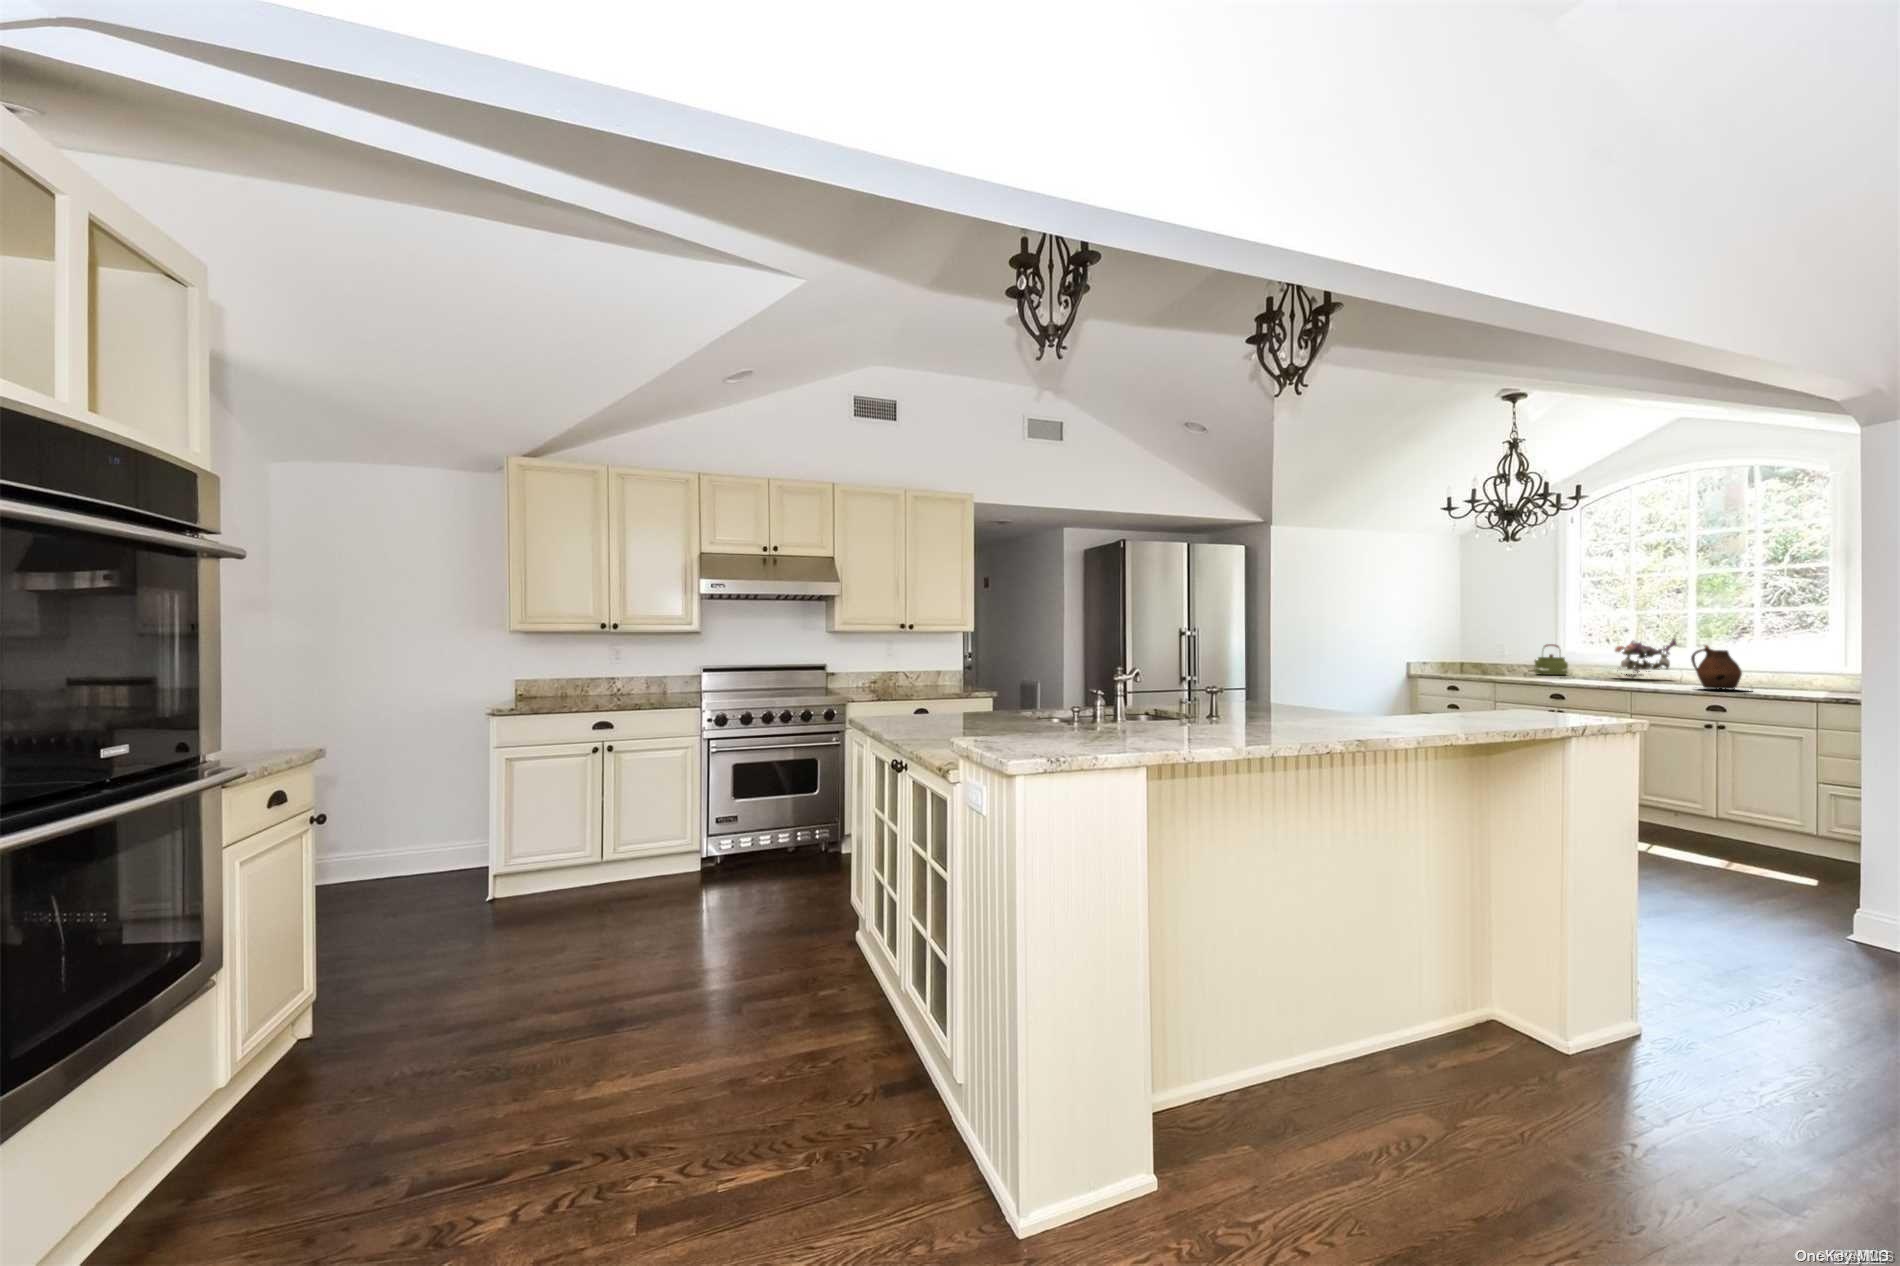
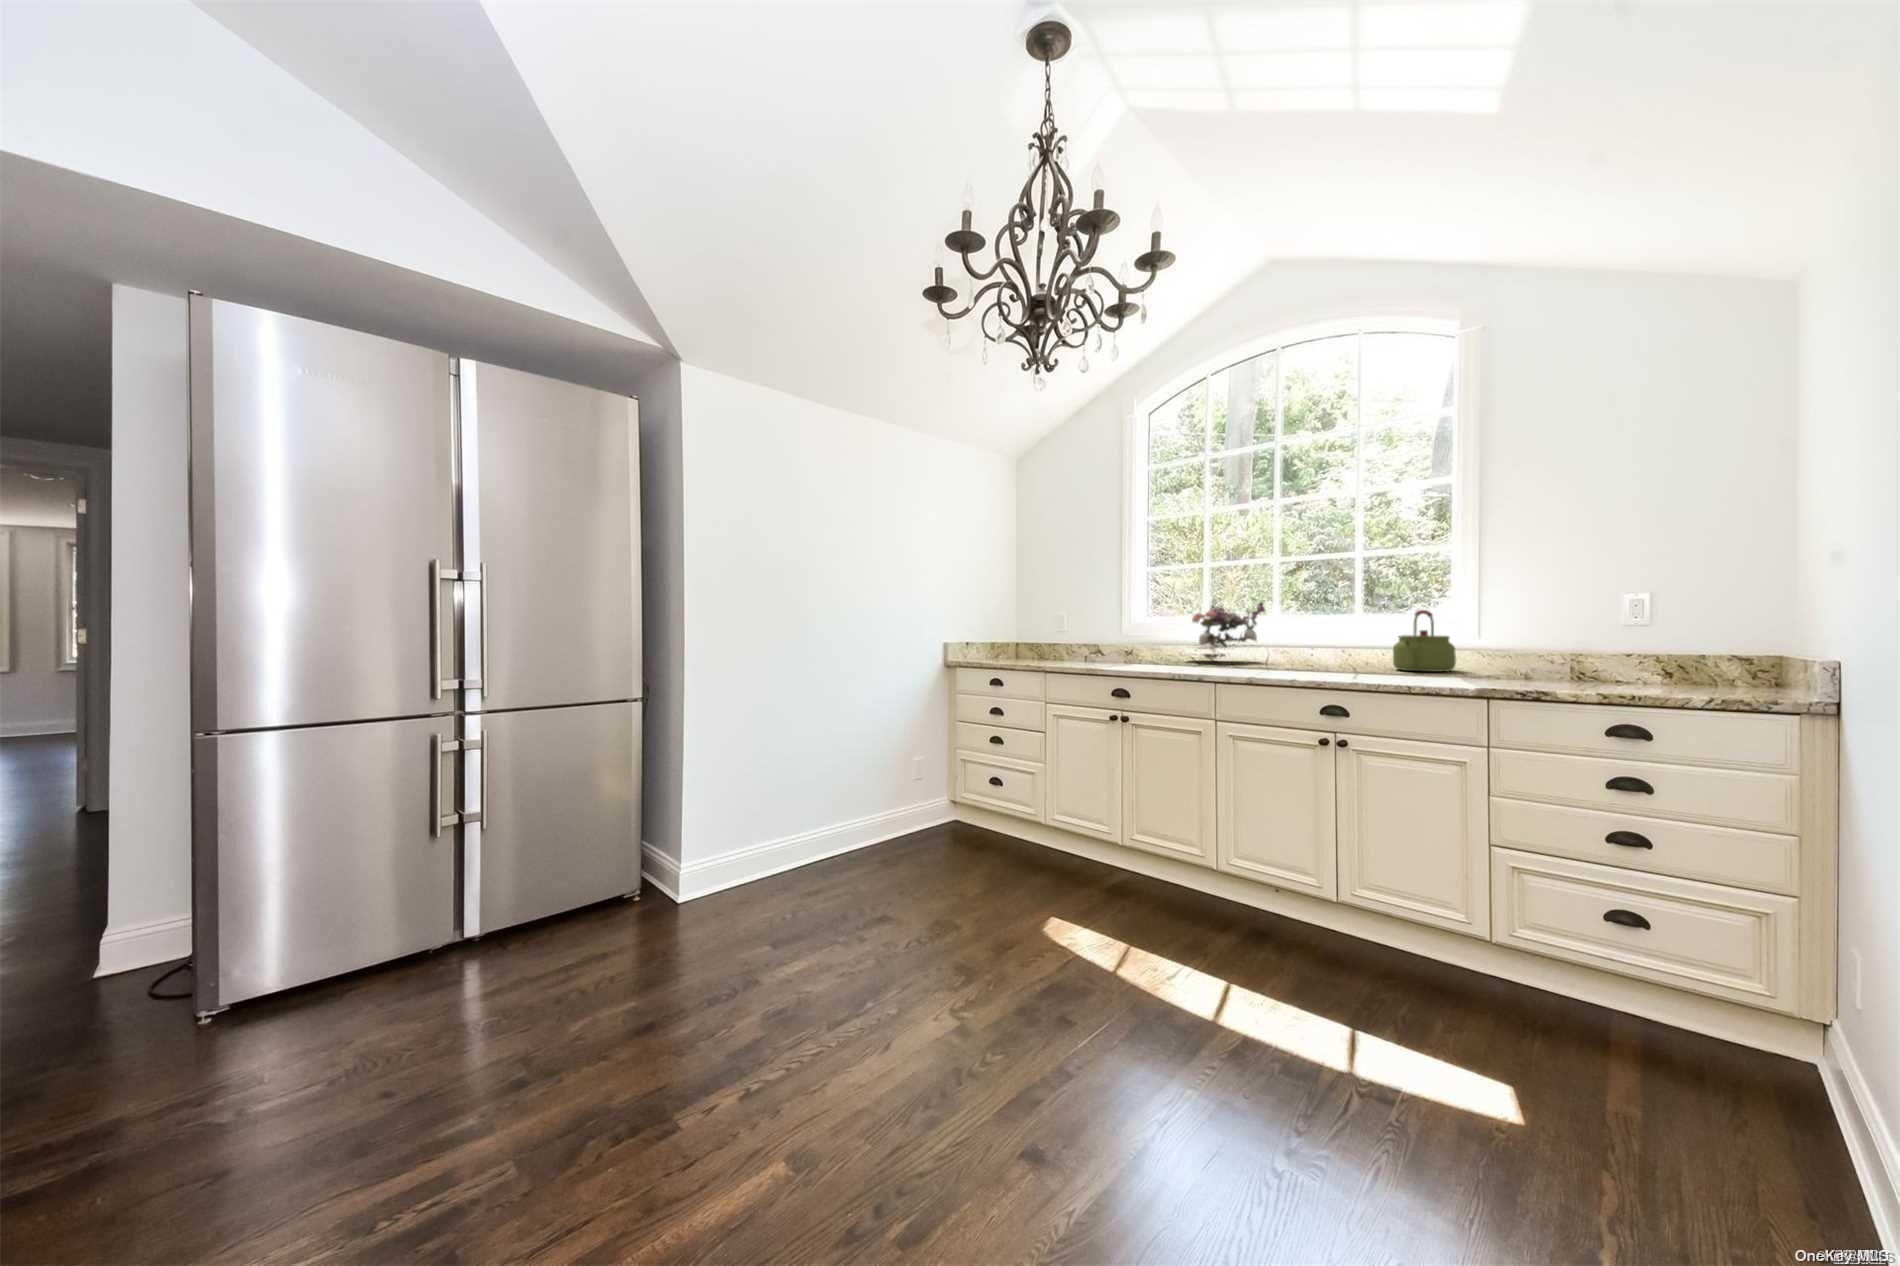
kettle: present [1535,644,1568,675] -> present [1393,610,1456,672]
ceramic pitcher: present [1691,645,1742,690] -> none [1302,605,1386,682]

